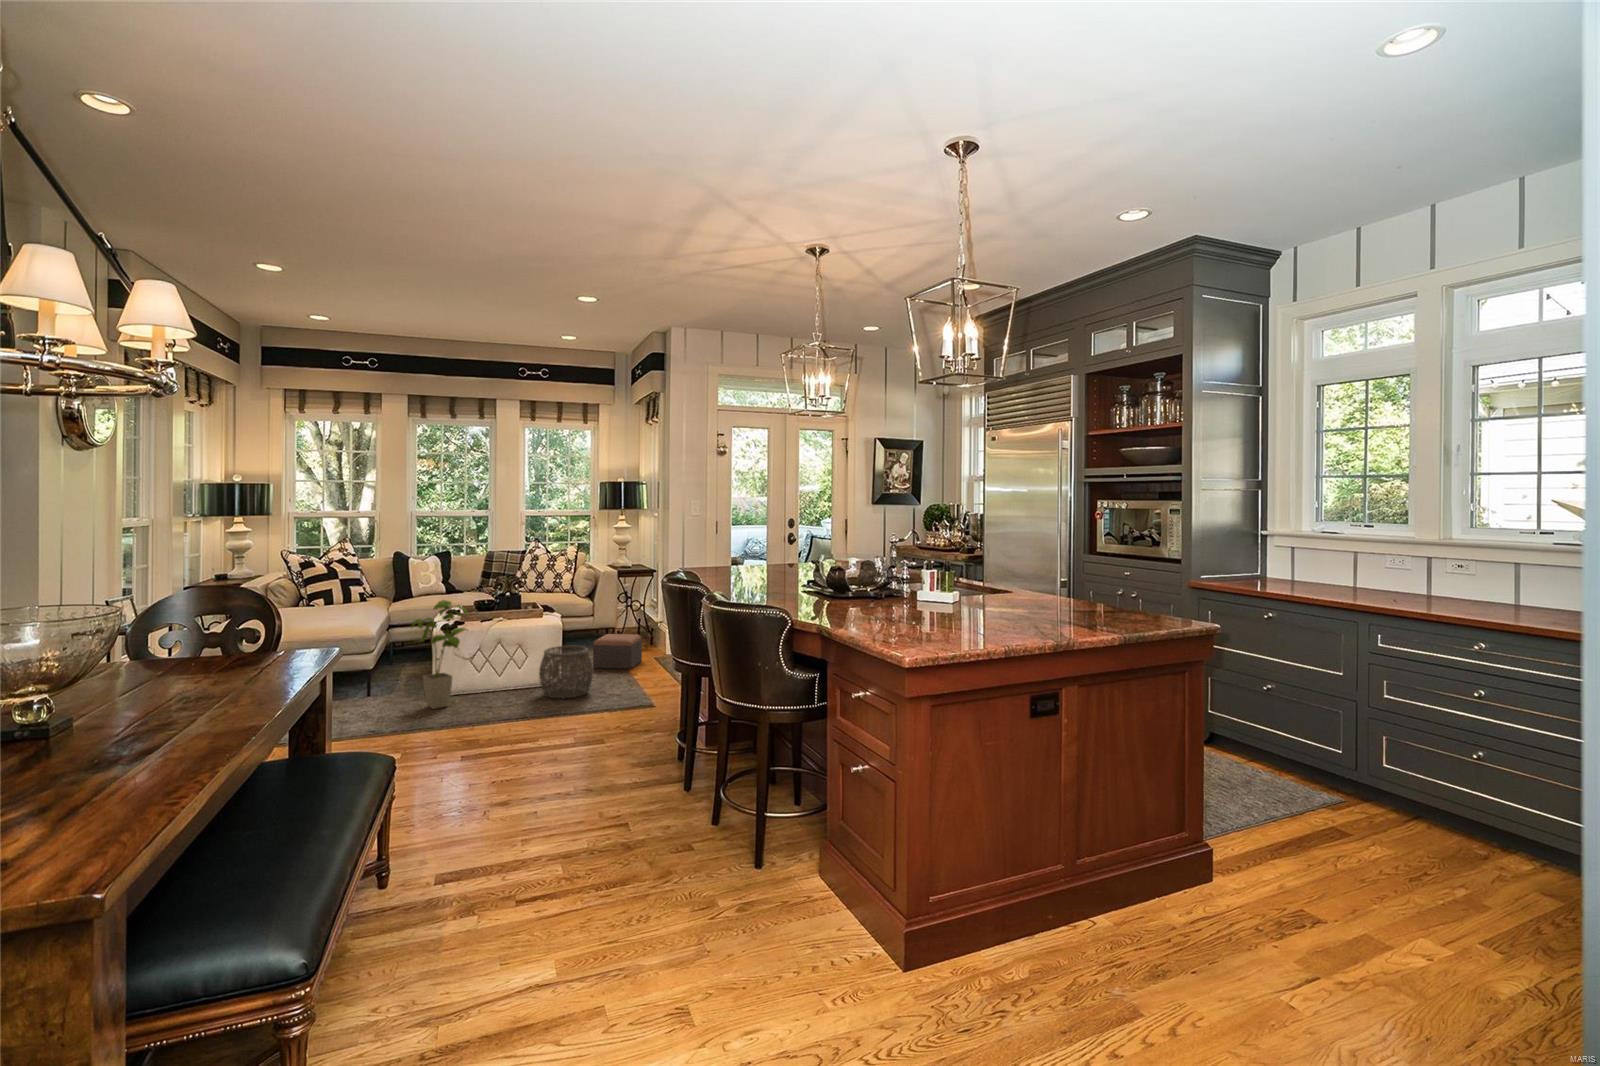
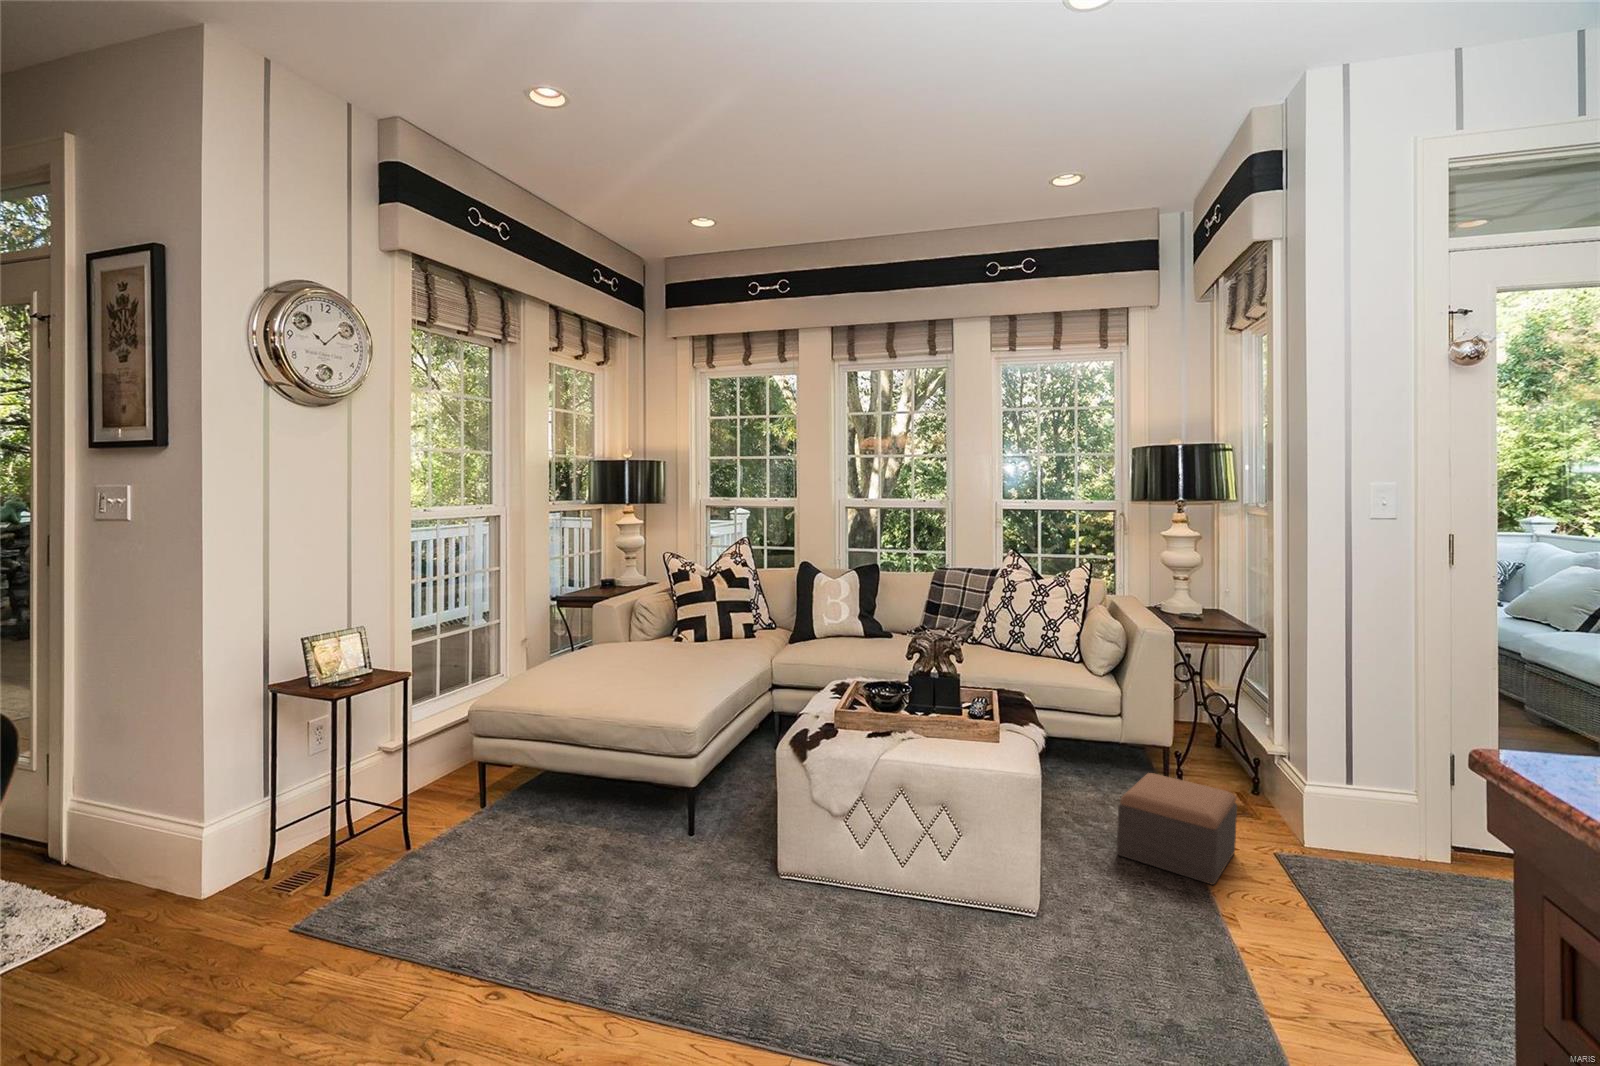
house plant: present [412,600,469,709] -> none [707,696,832,942]
woven basket: present [539,646,593,699] -> none [979,835,1124,1009]

